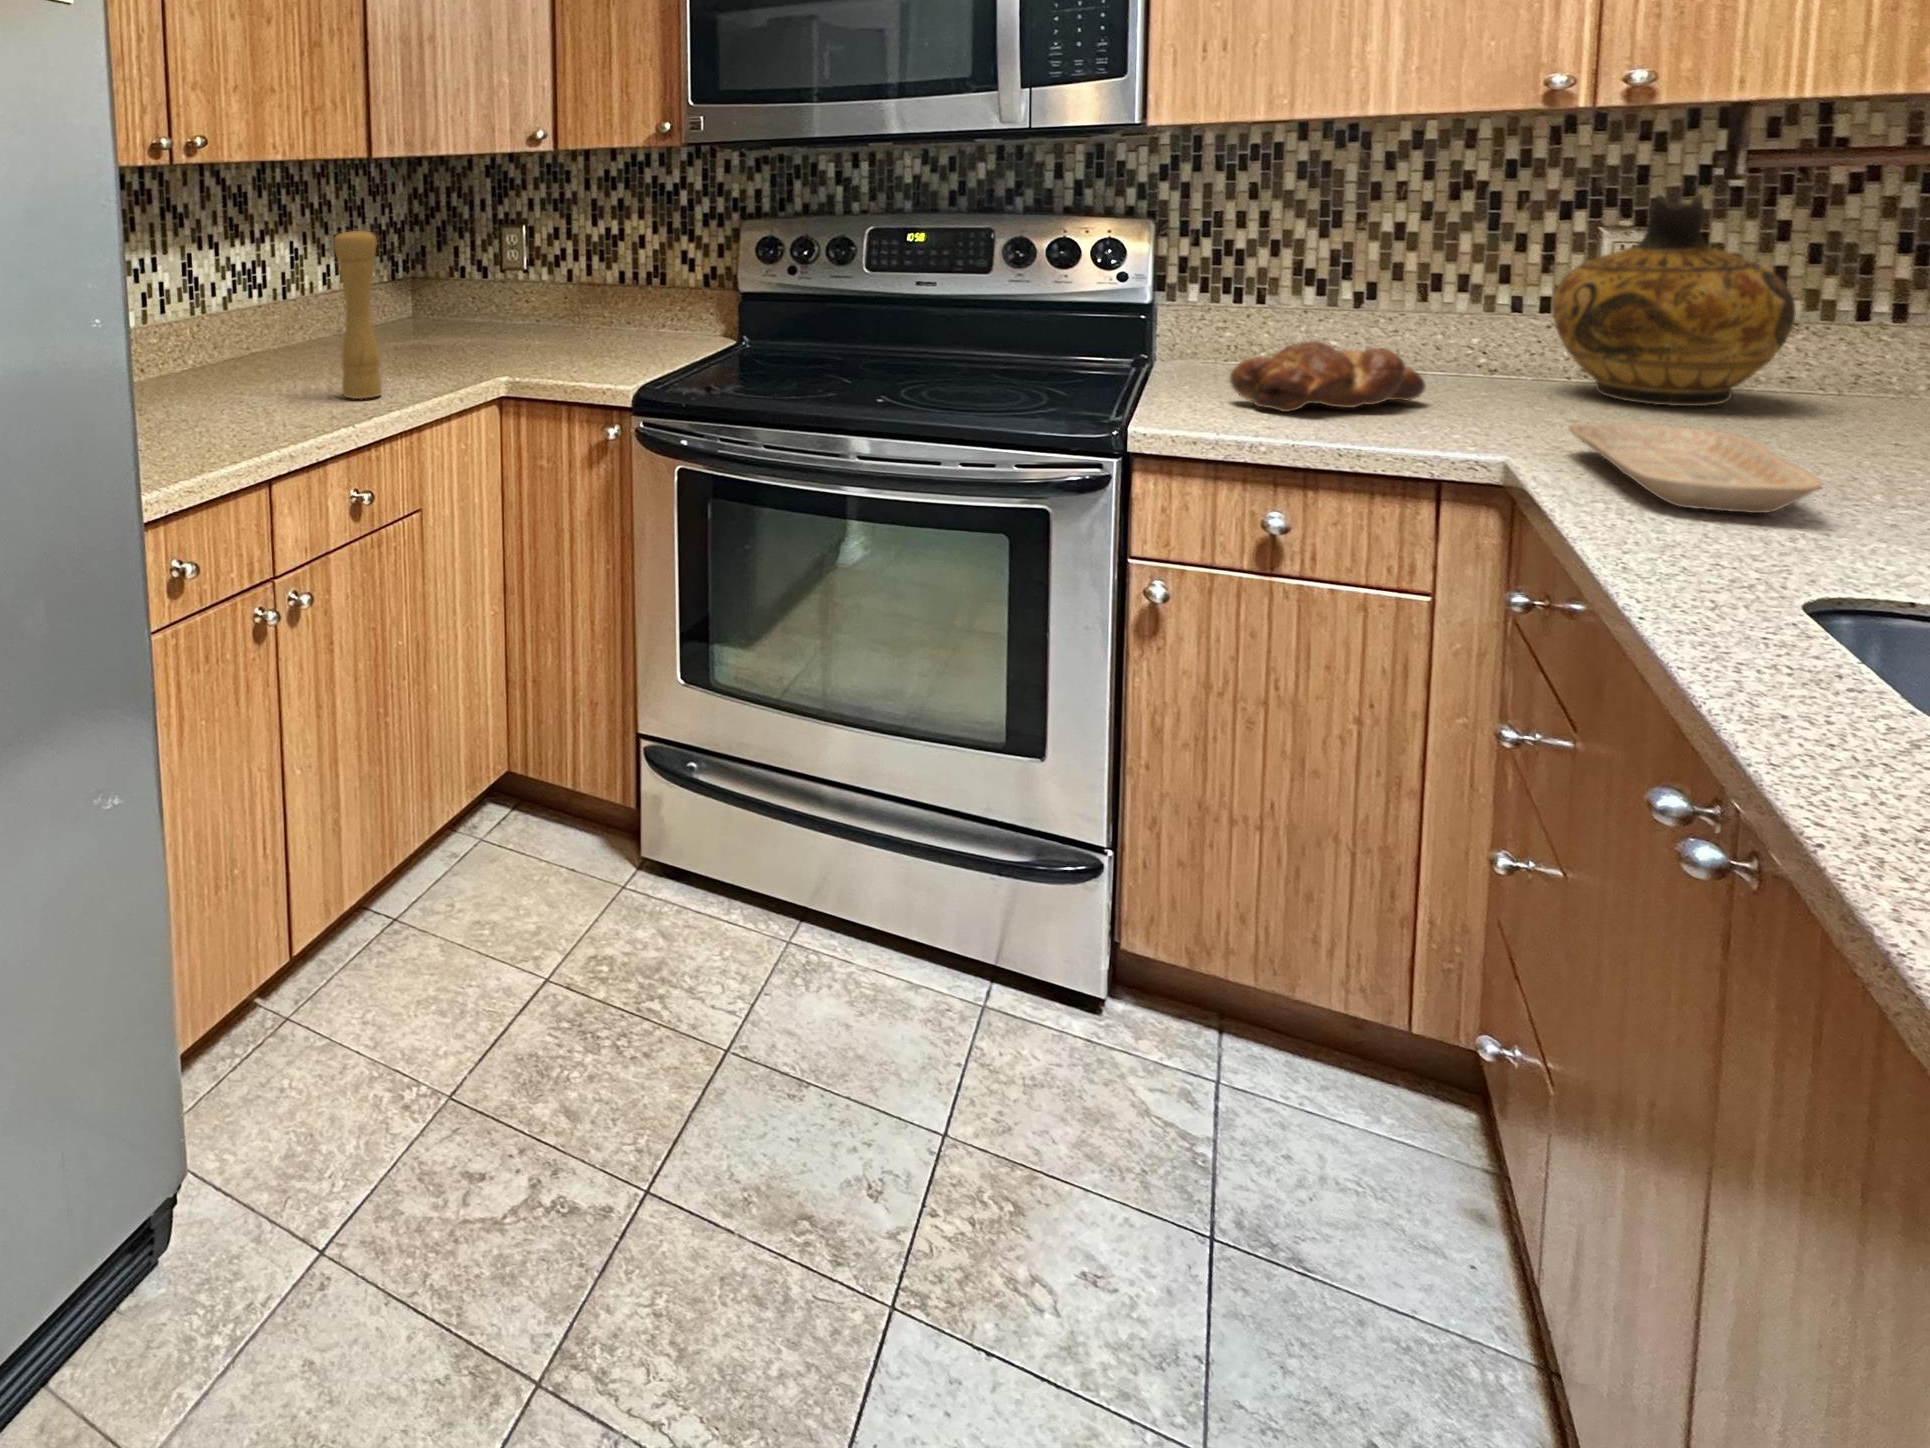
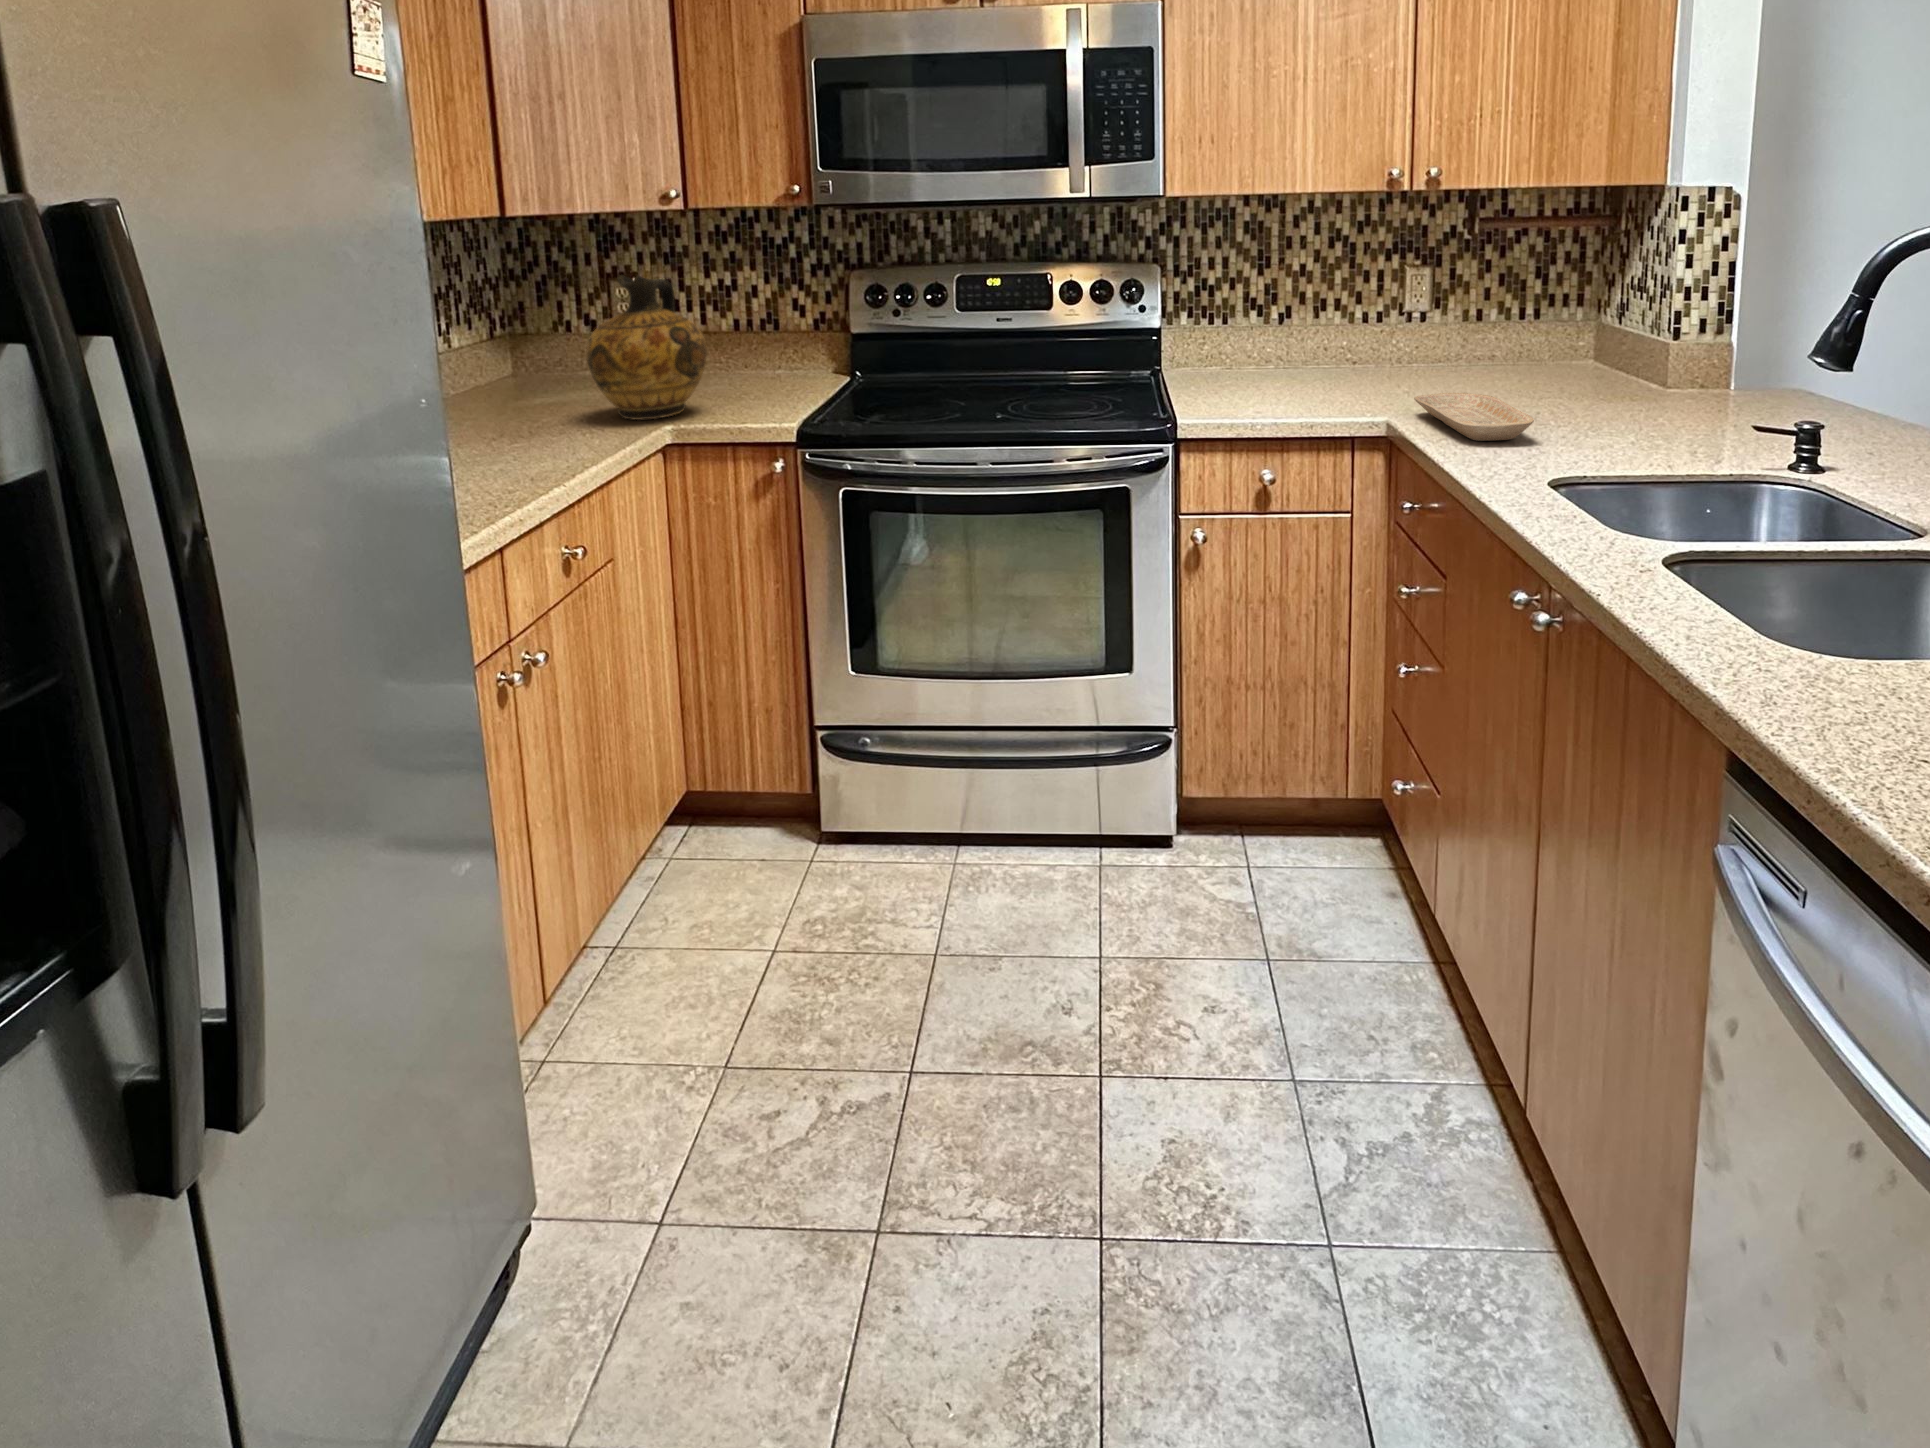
ceramic jug: present [1552,194,1796,406] -> present [586,275,707,420]
pepper mill: present [333,229,382,399] -> none [507,291,567,460]
bread loaf: present [1230,341,1426,412] -> none [1228,352,1332,403]

